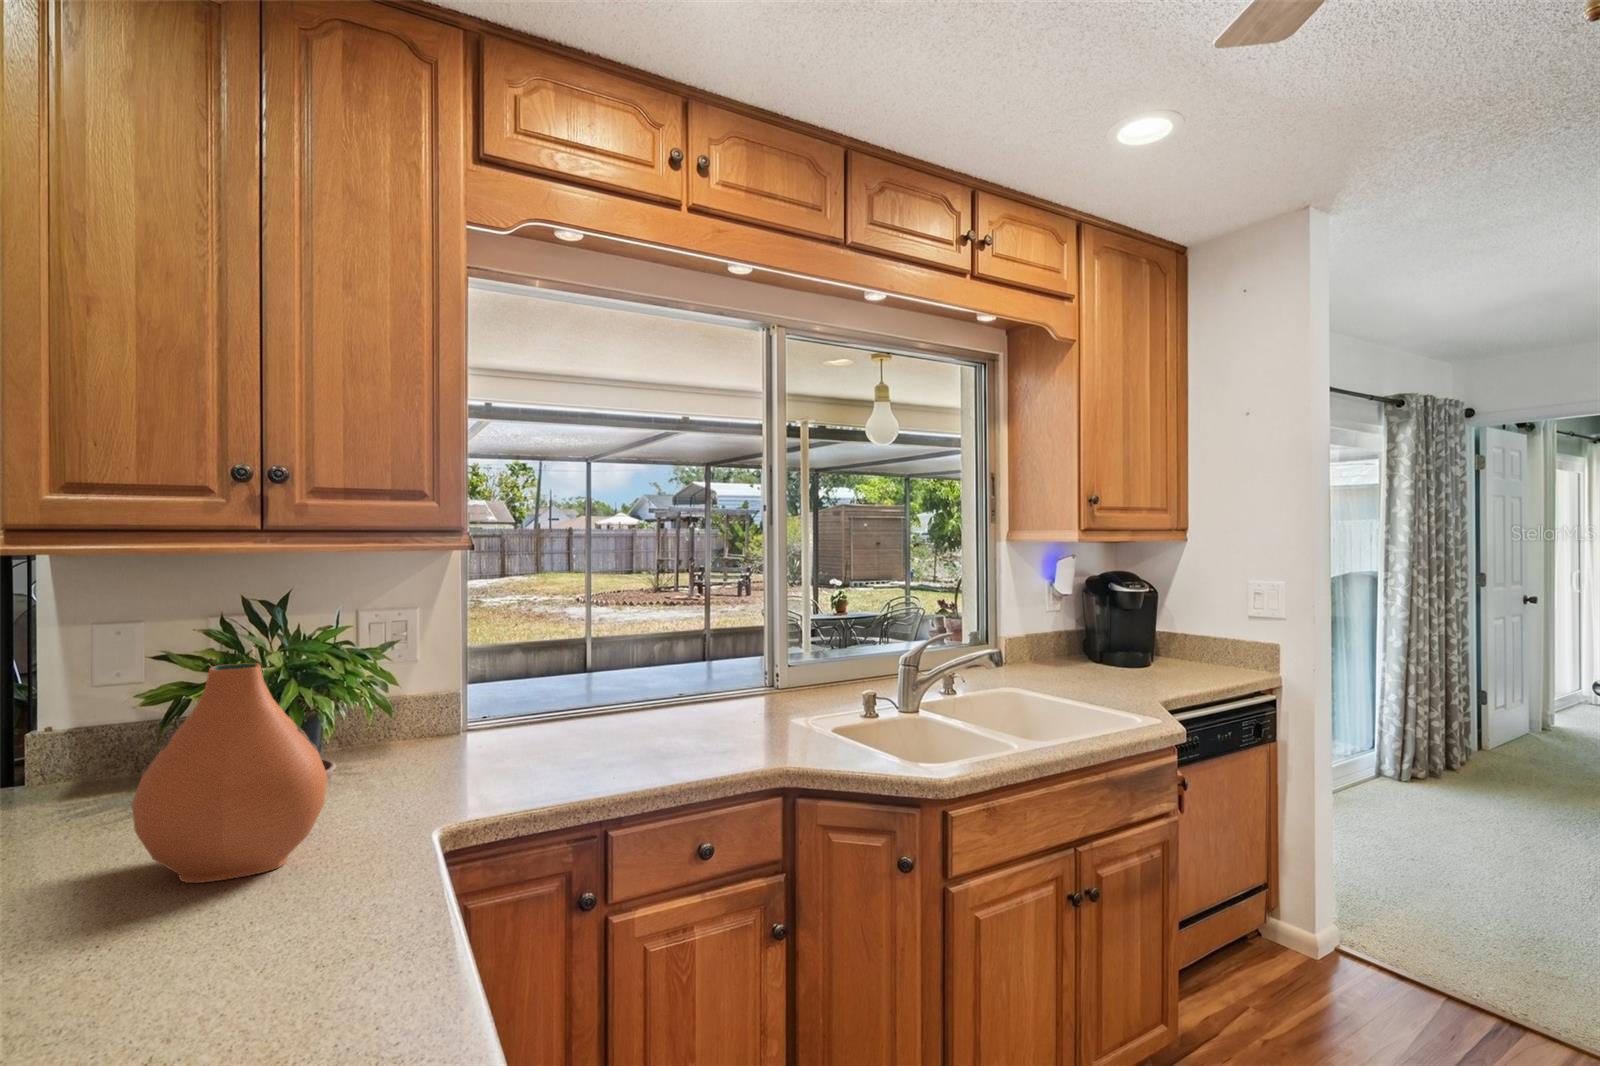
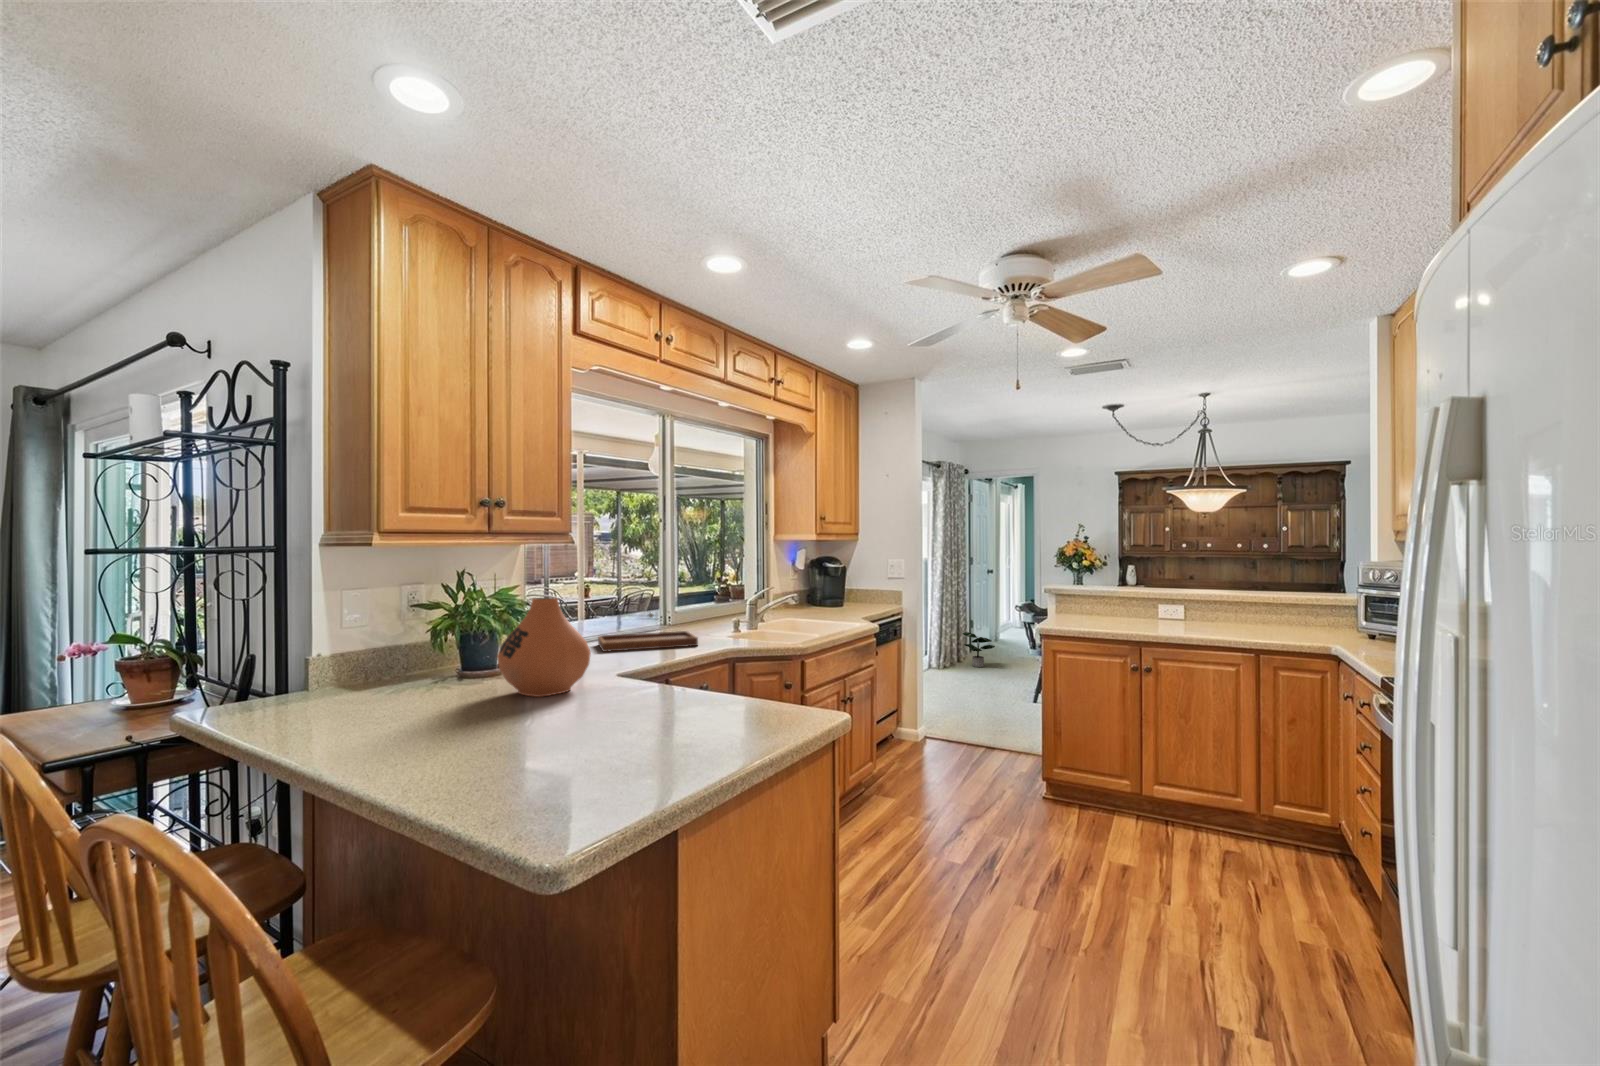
tray: none [576,676,762,748] -> present [598,613,698,652]
potted plant: none [1457,715,1537,785] -> present [962,632,995,667]

